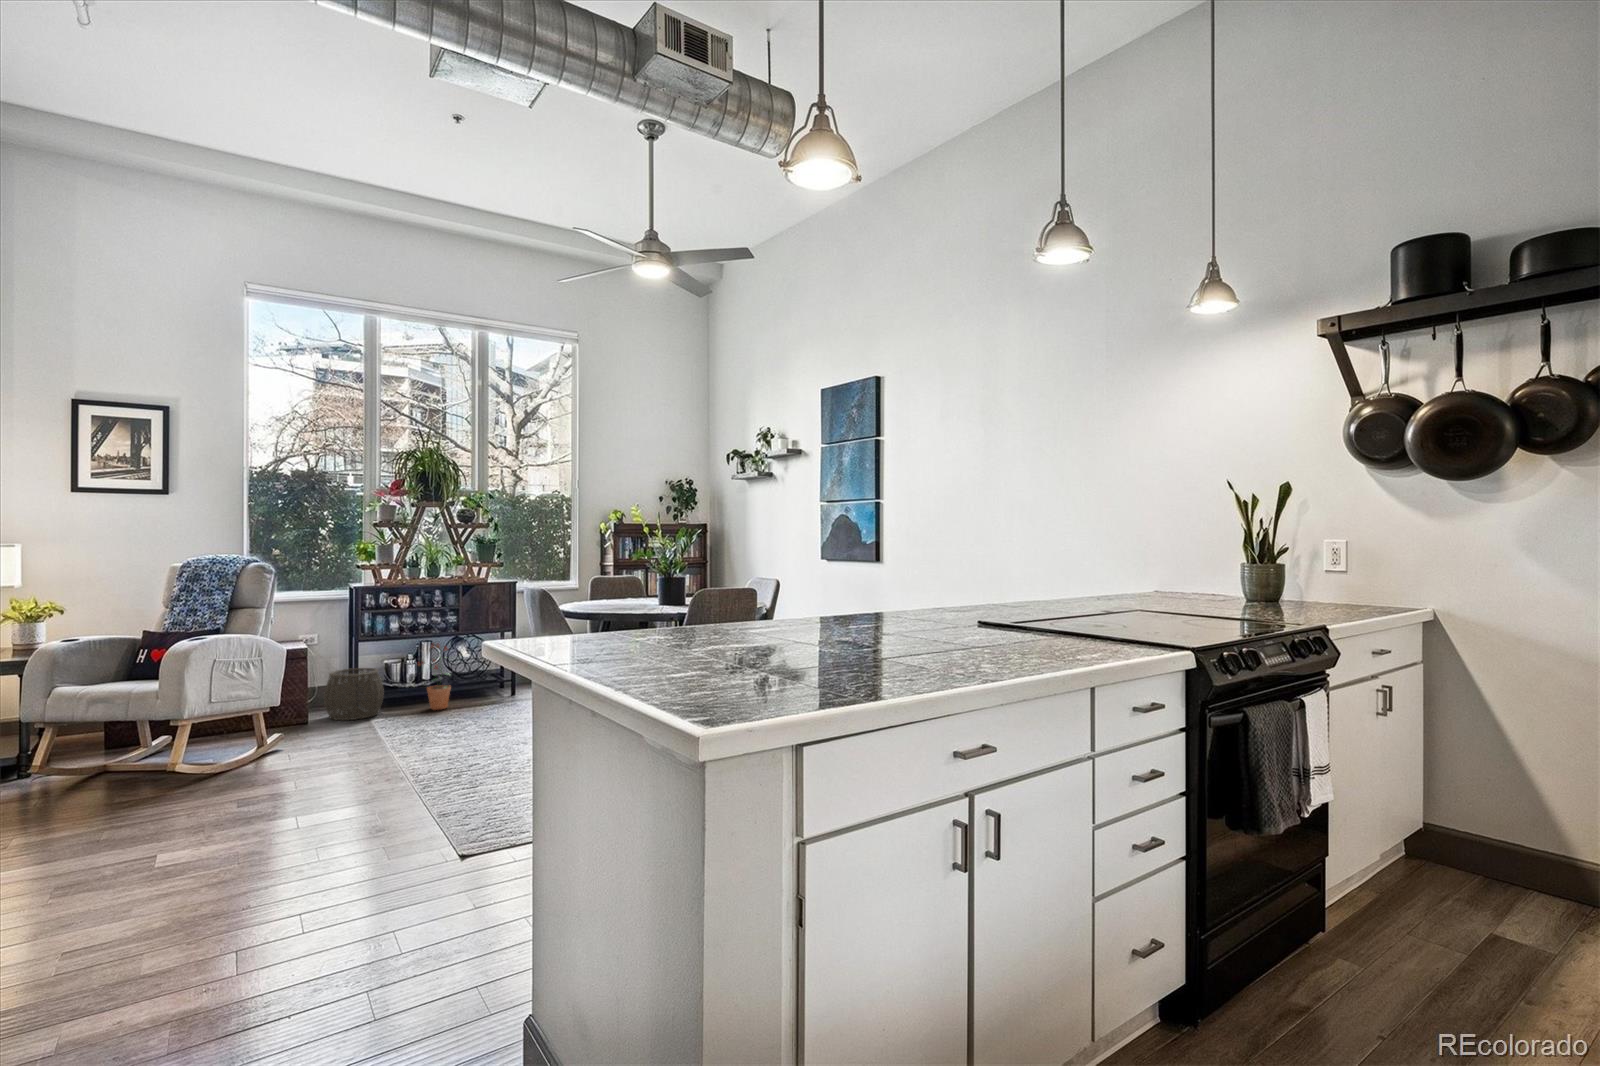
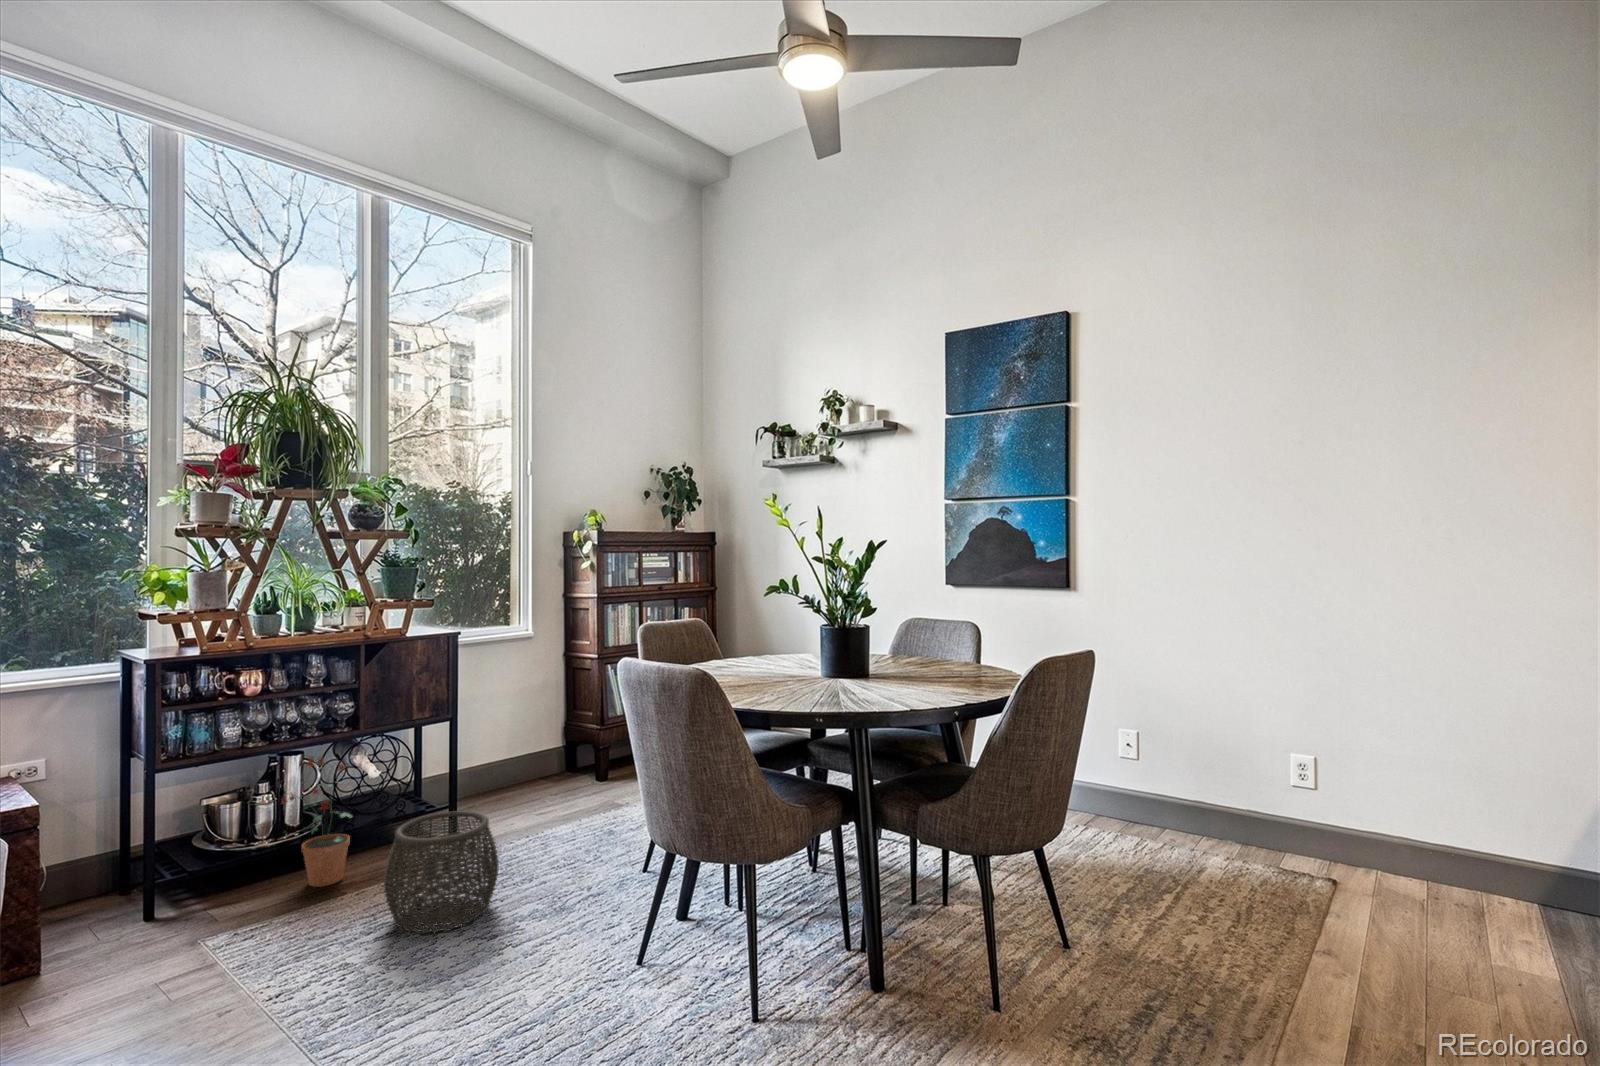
woven basket: present [324,668,384,721] -> present [384,811,499,934]

